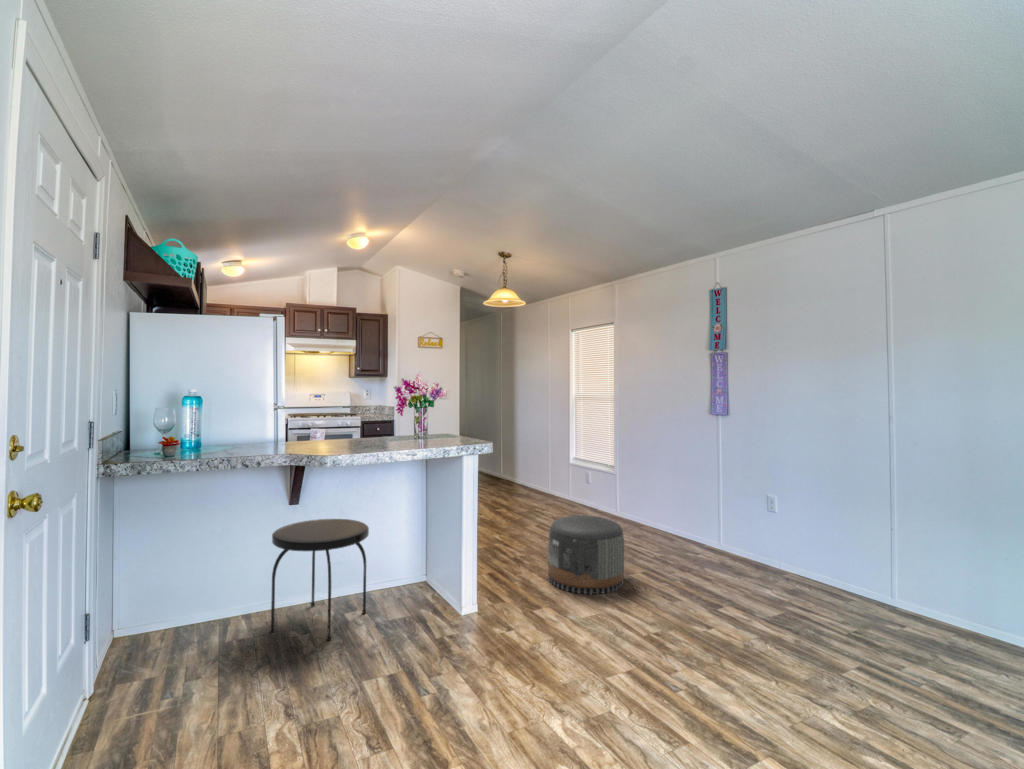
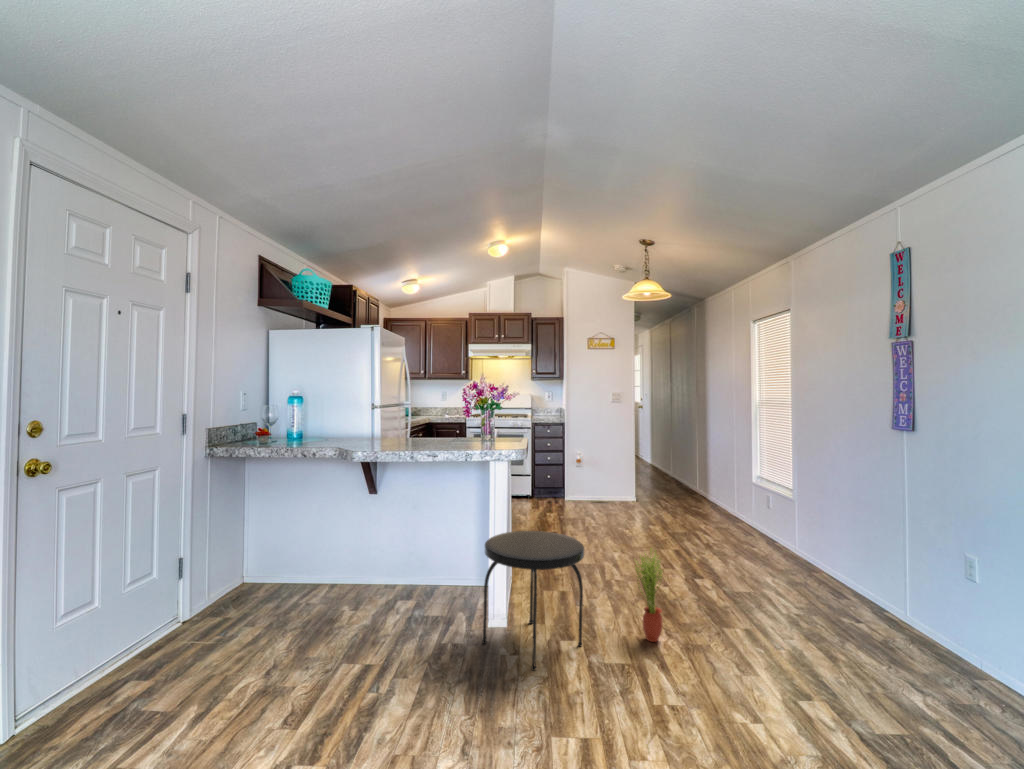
pouf: present [548,515,624,594] -> none [832,574,968,704]
potted plant: none [407,520,432,597] -> present [635,550,663,642]

